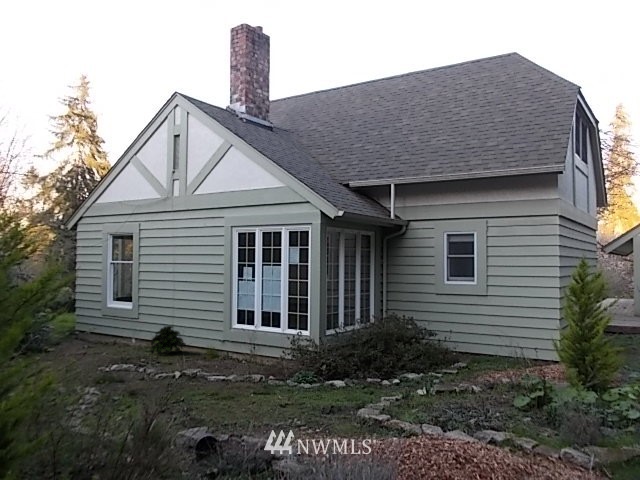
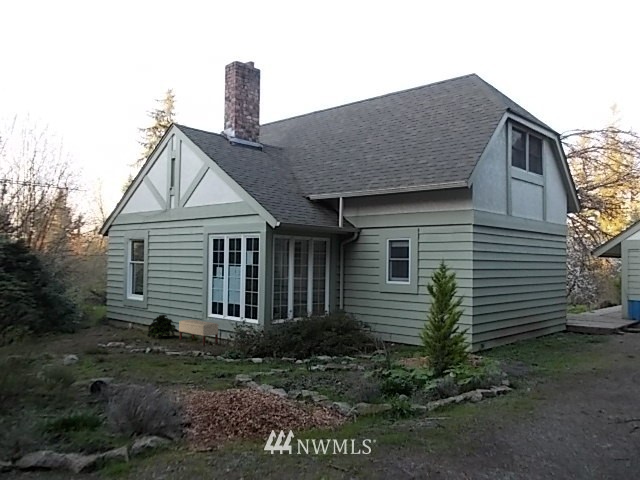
bench: none [195,331,249,363] -> present [179,320,219,346]

